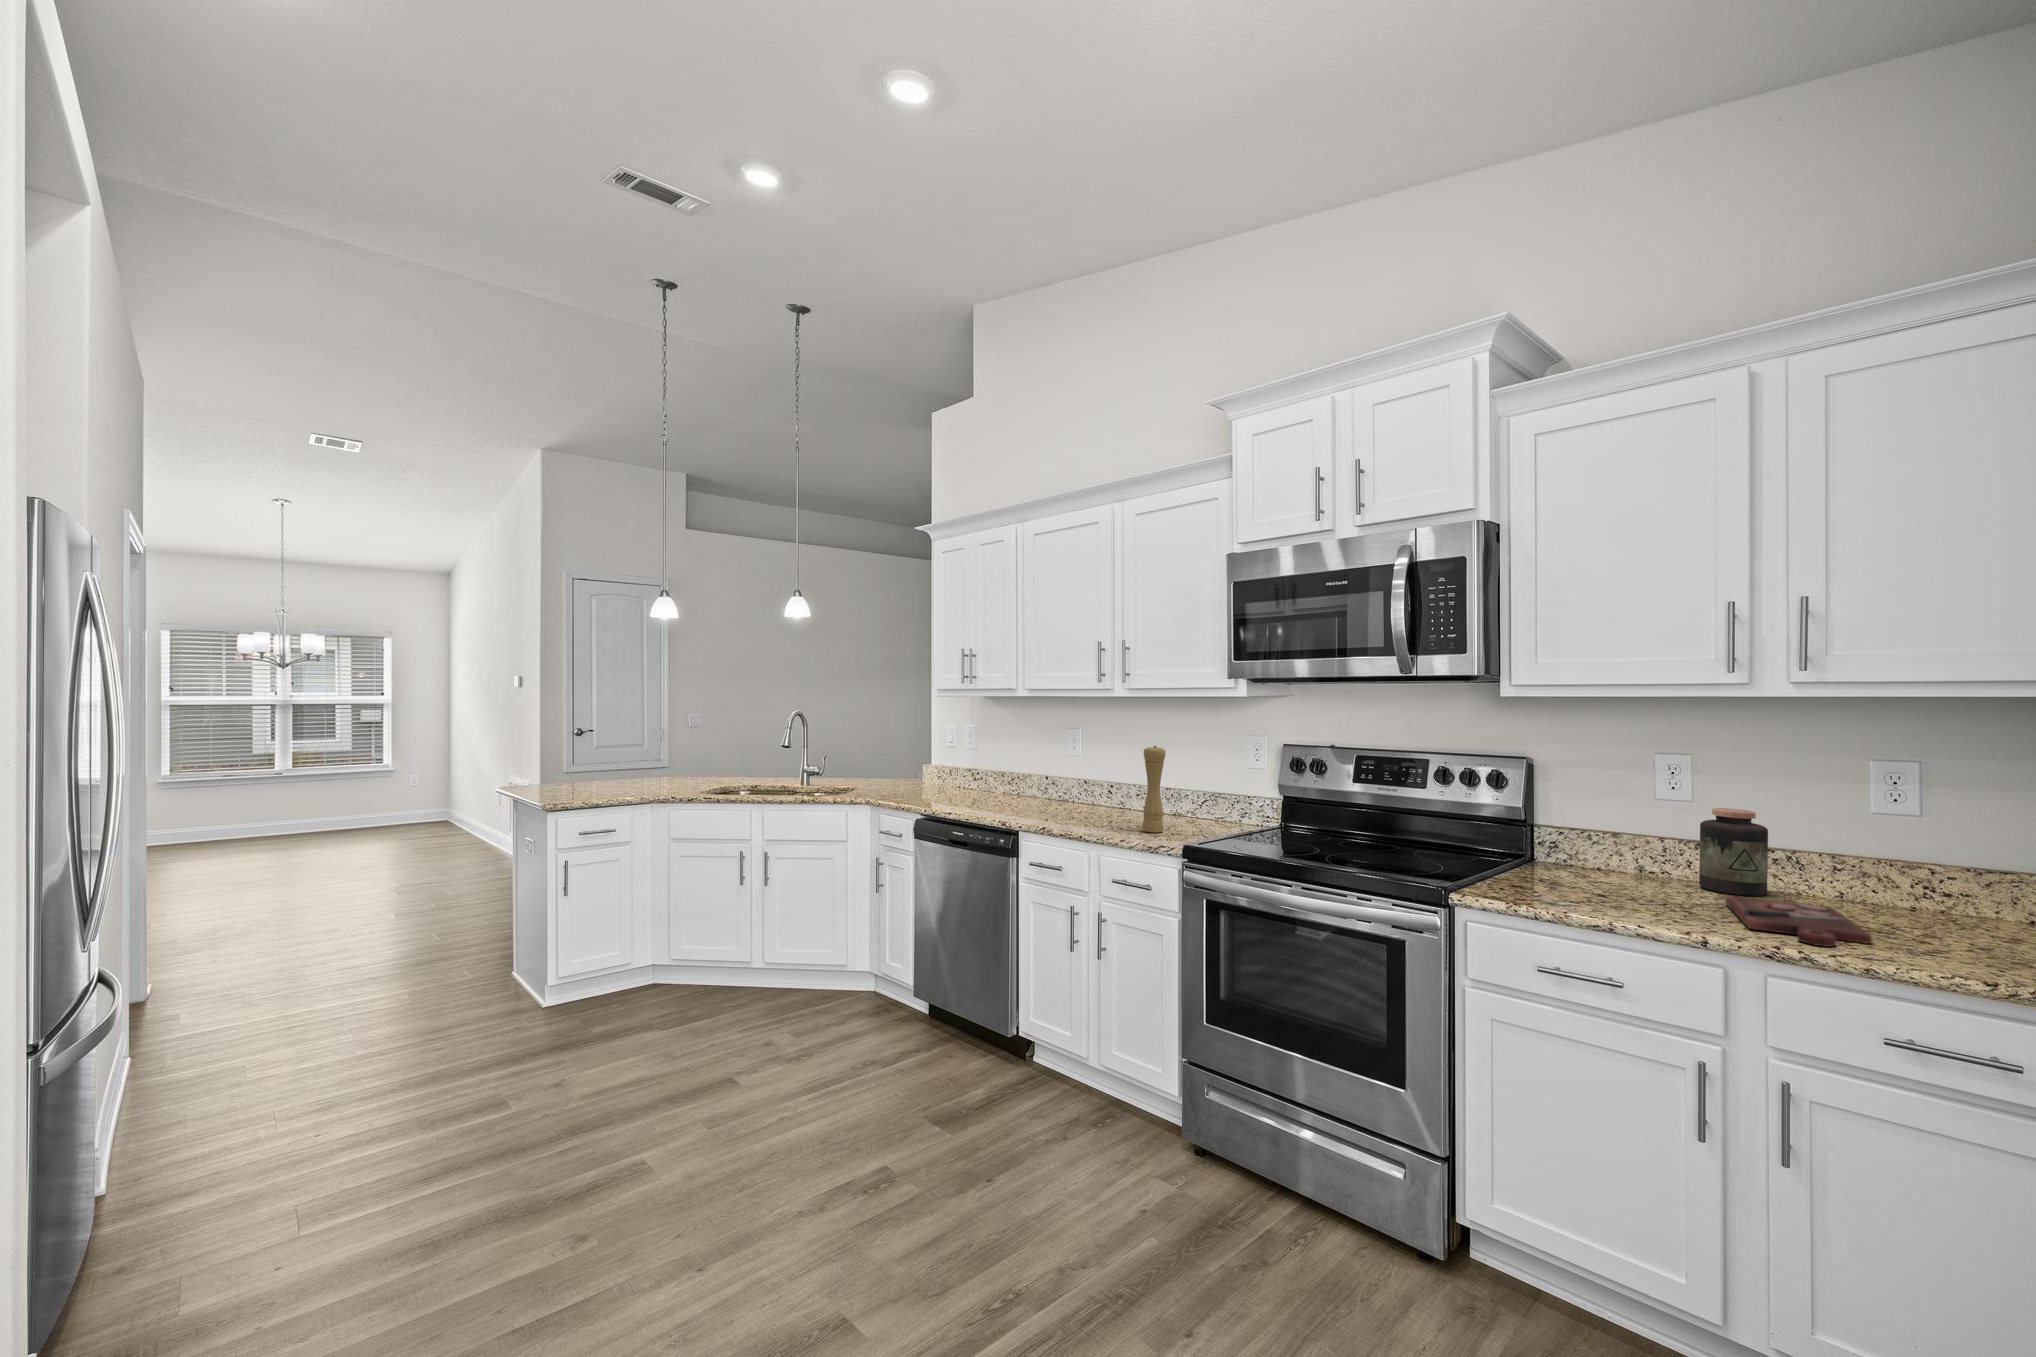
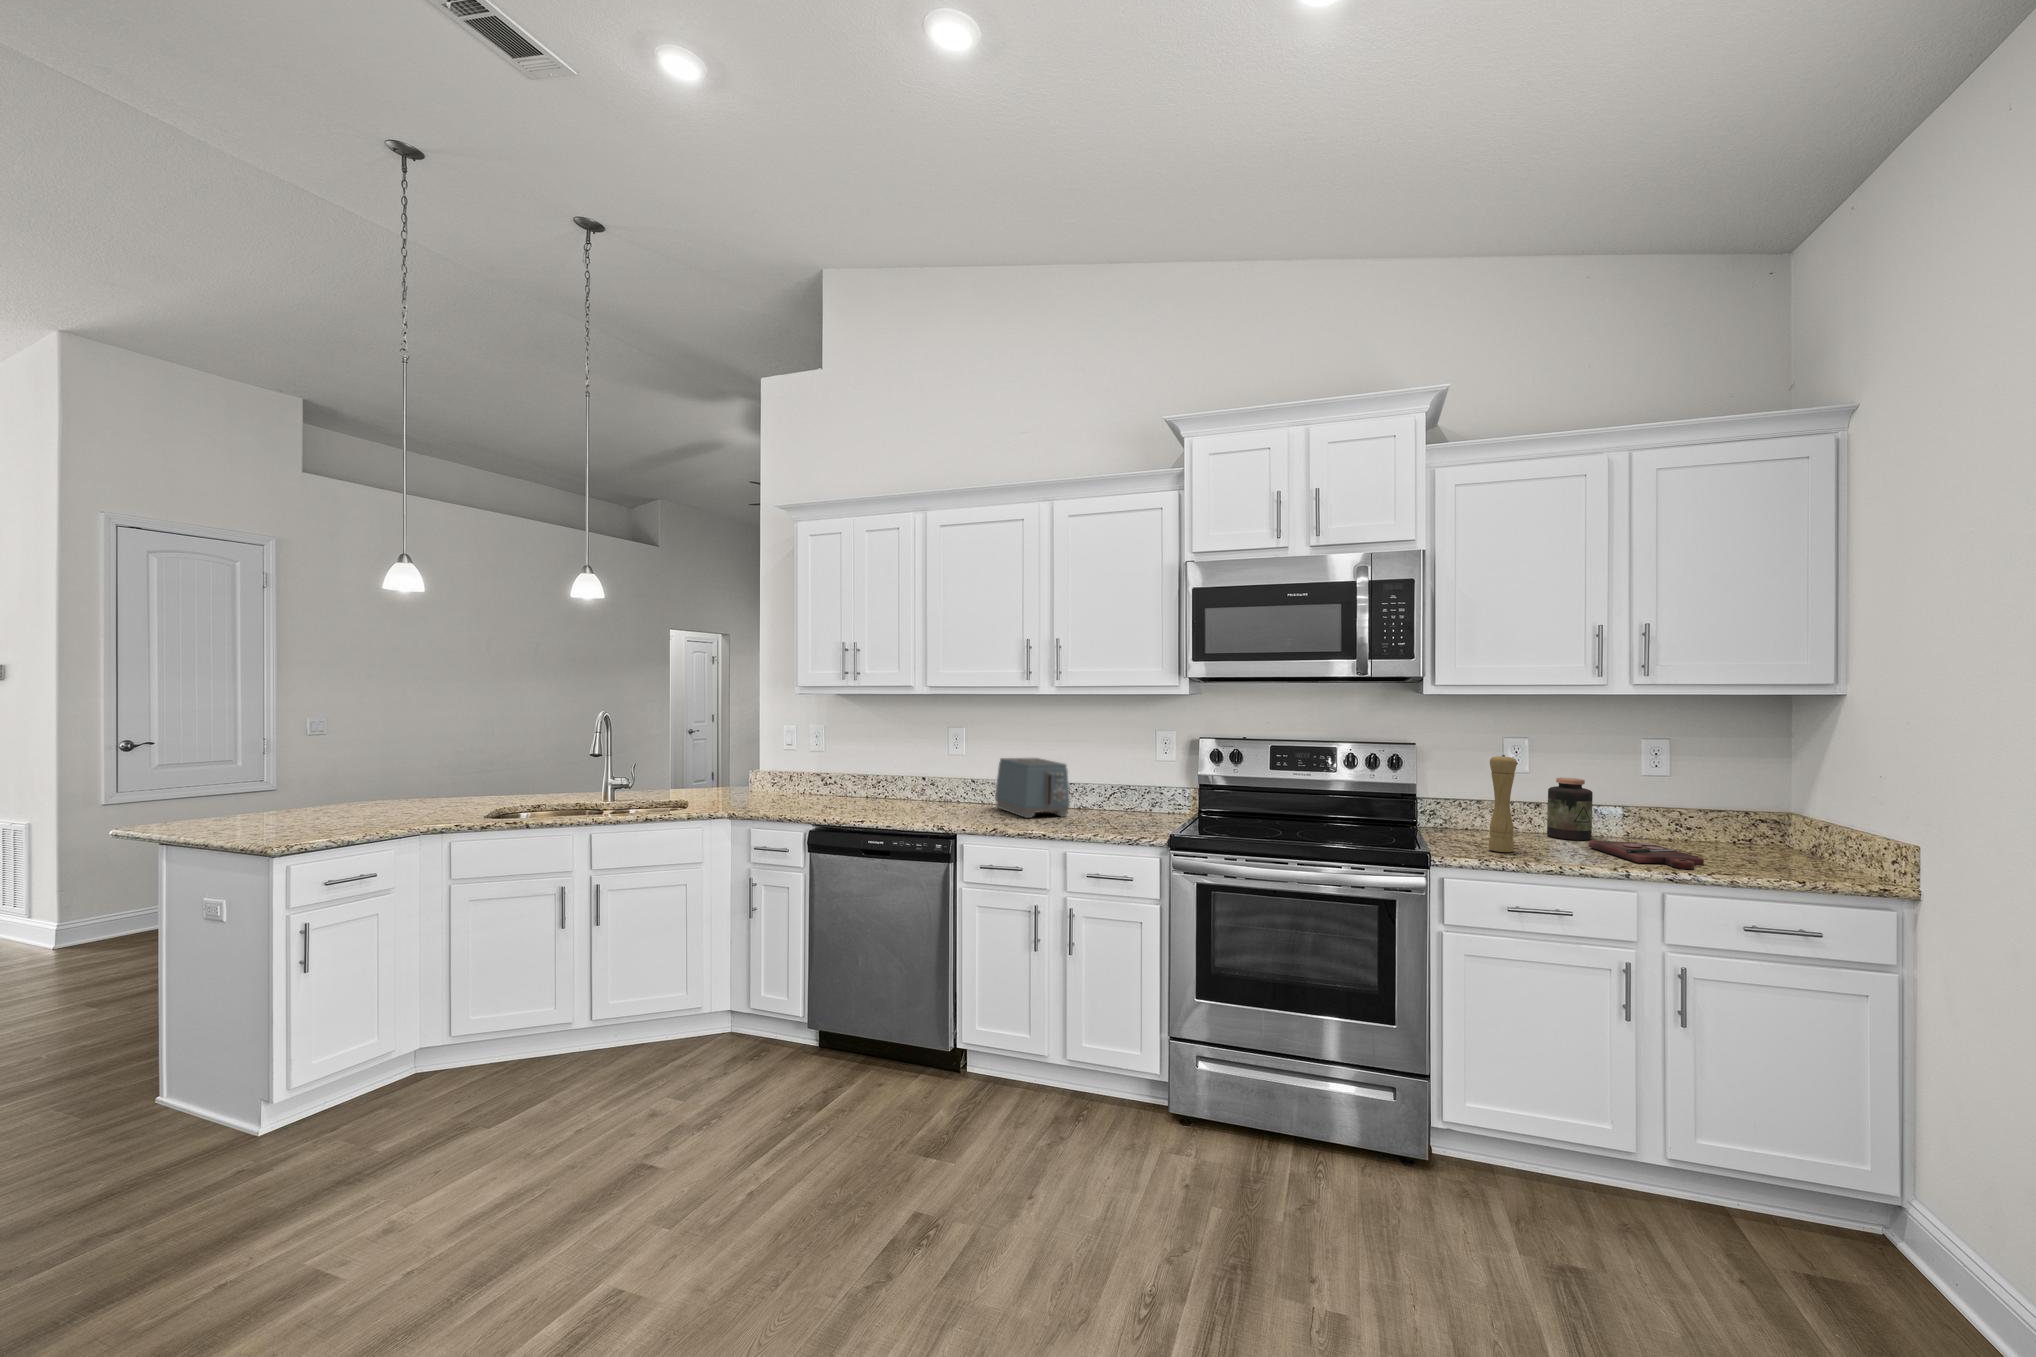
pepper mill: present [1143,746,1166,833] -> present [1489,755,1517,852]
toaster: none [1086,760,1140,821] -> present [995,758,1070,818]

